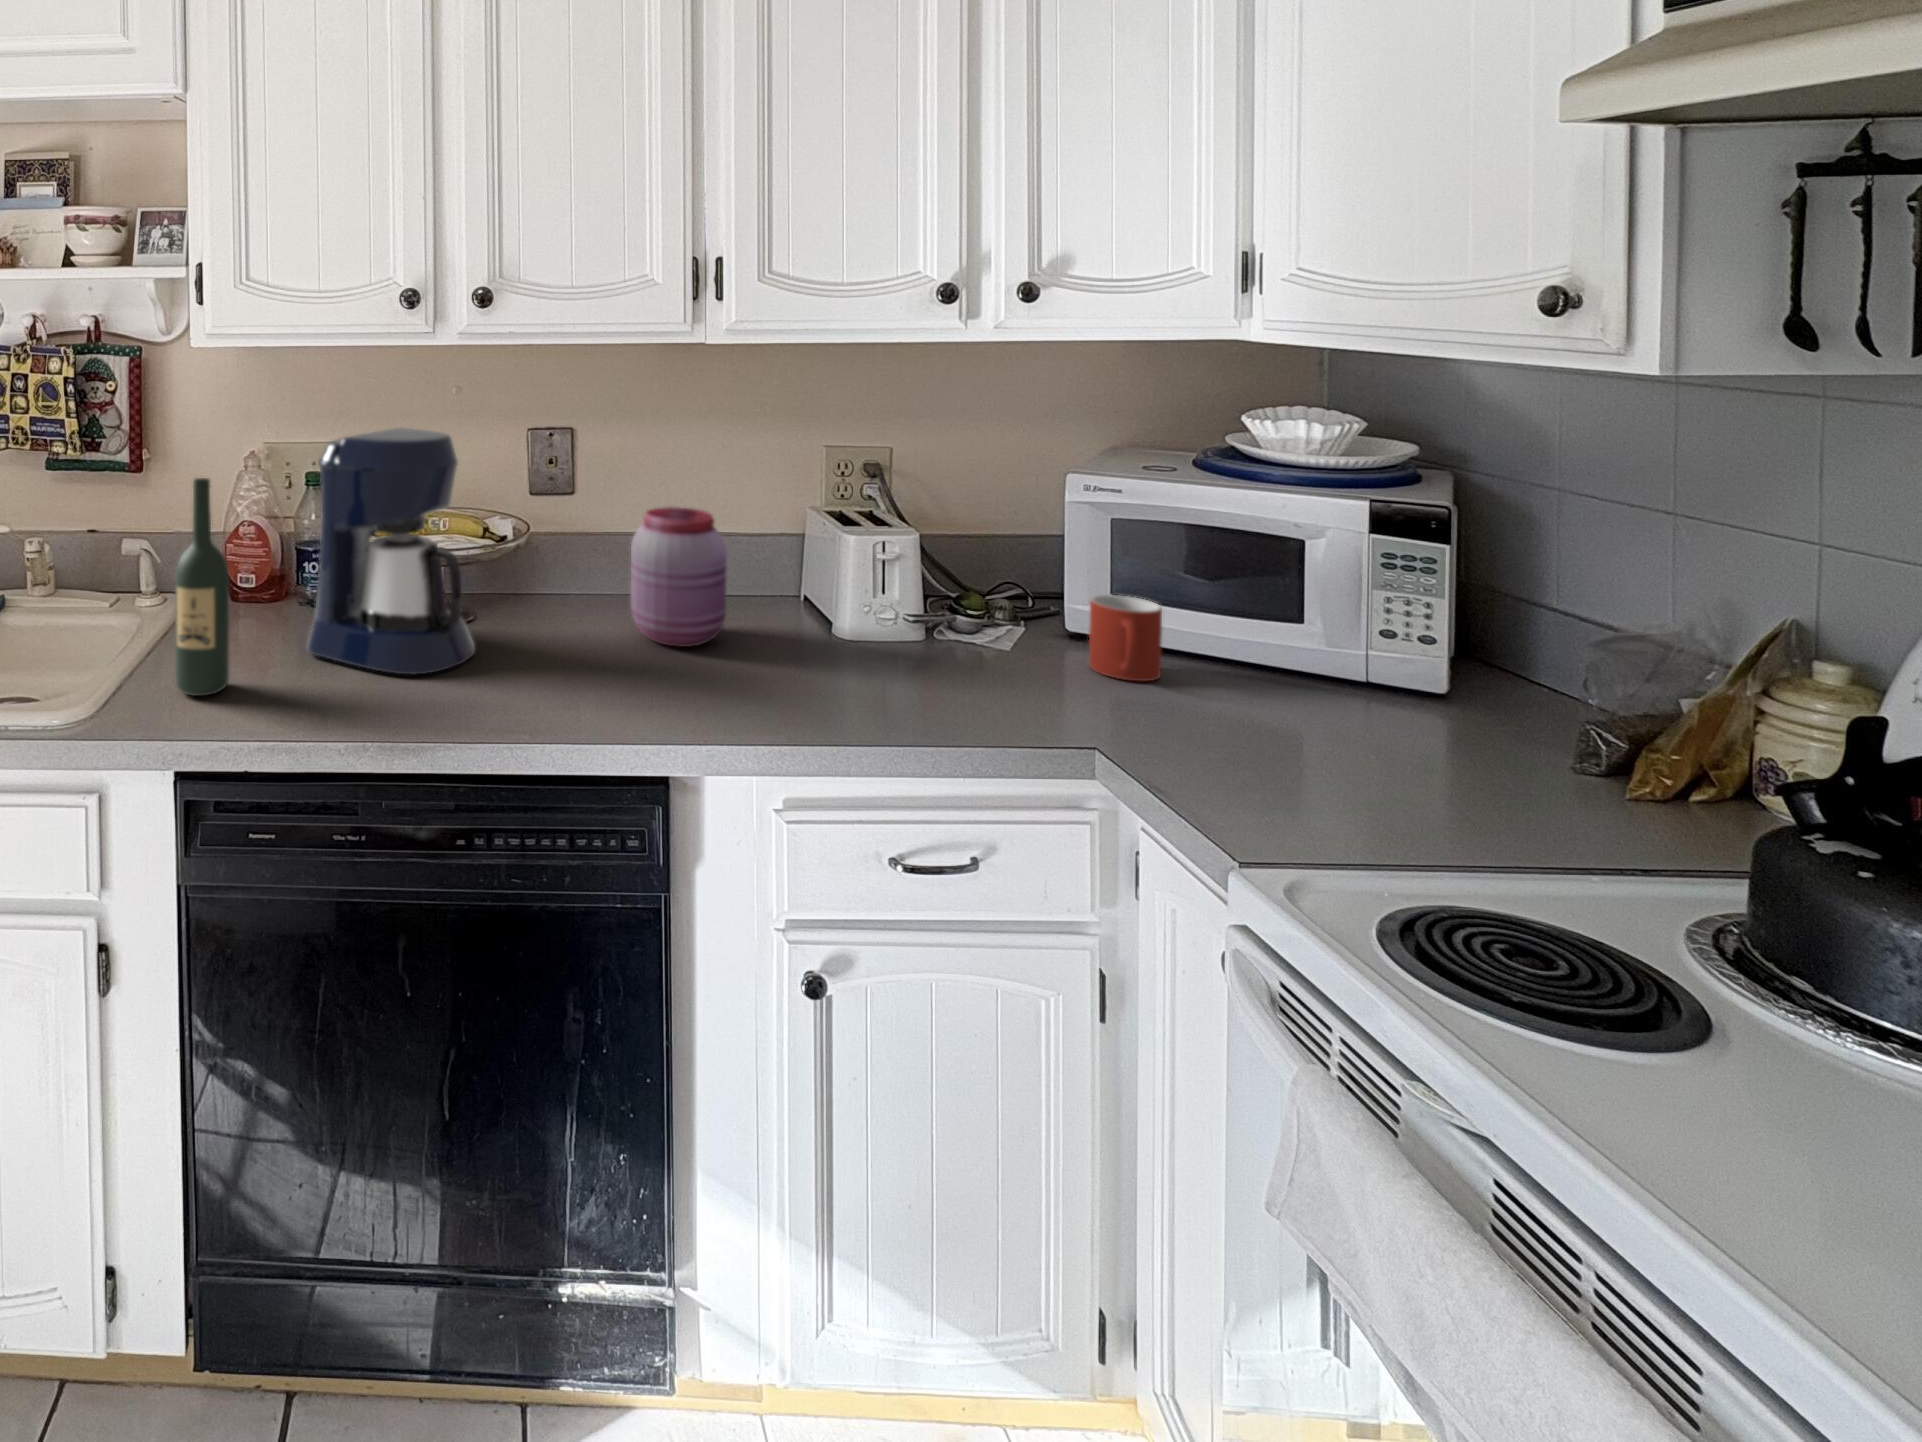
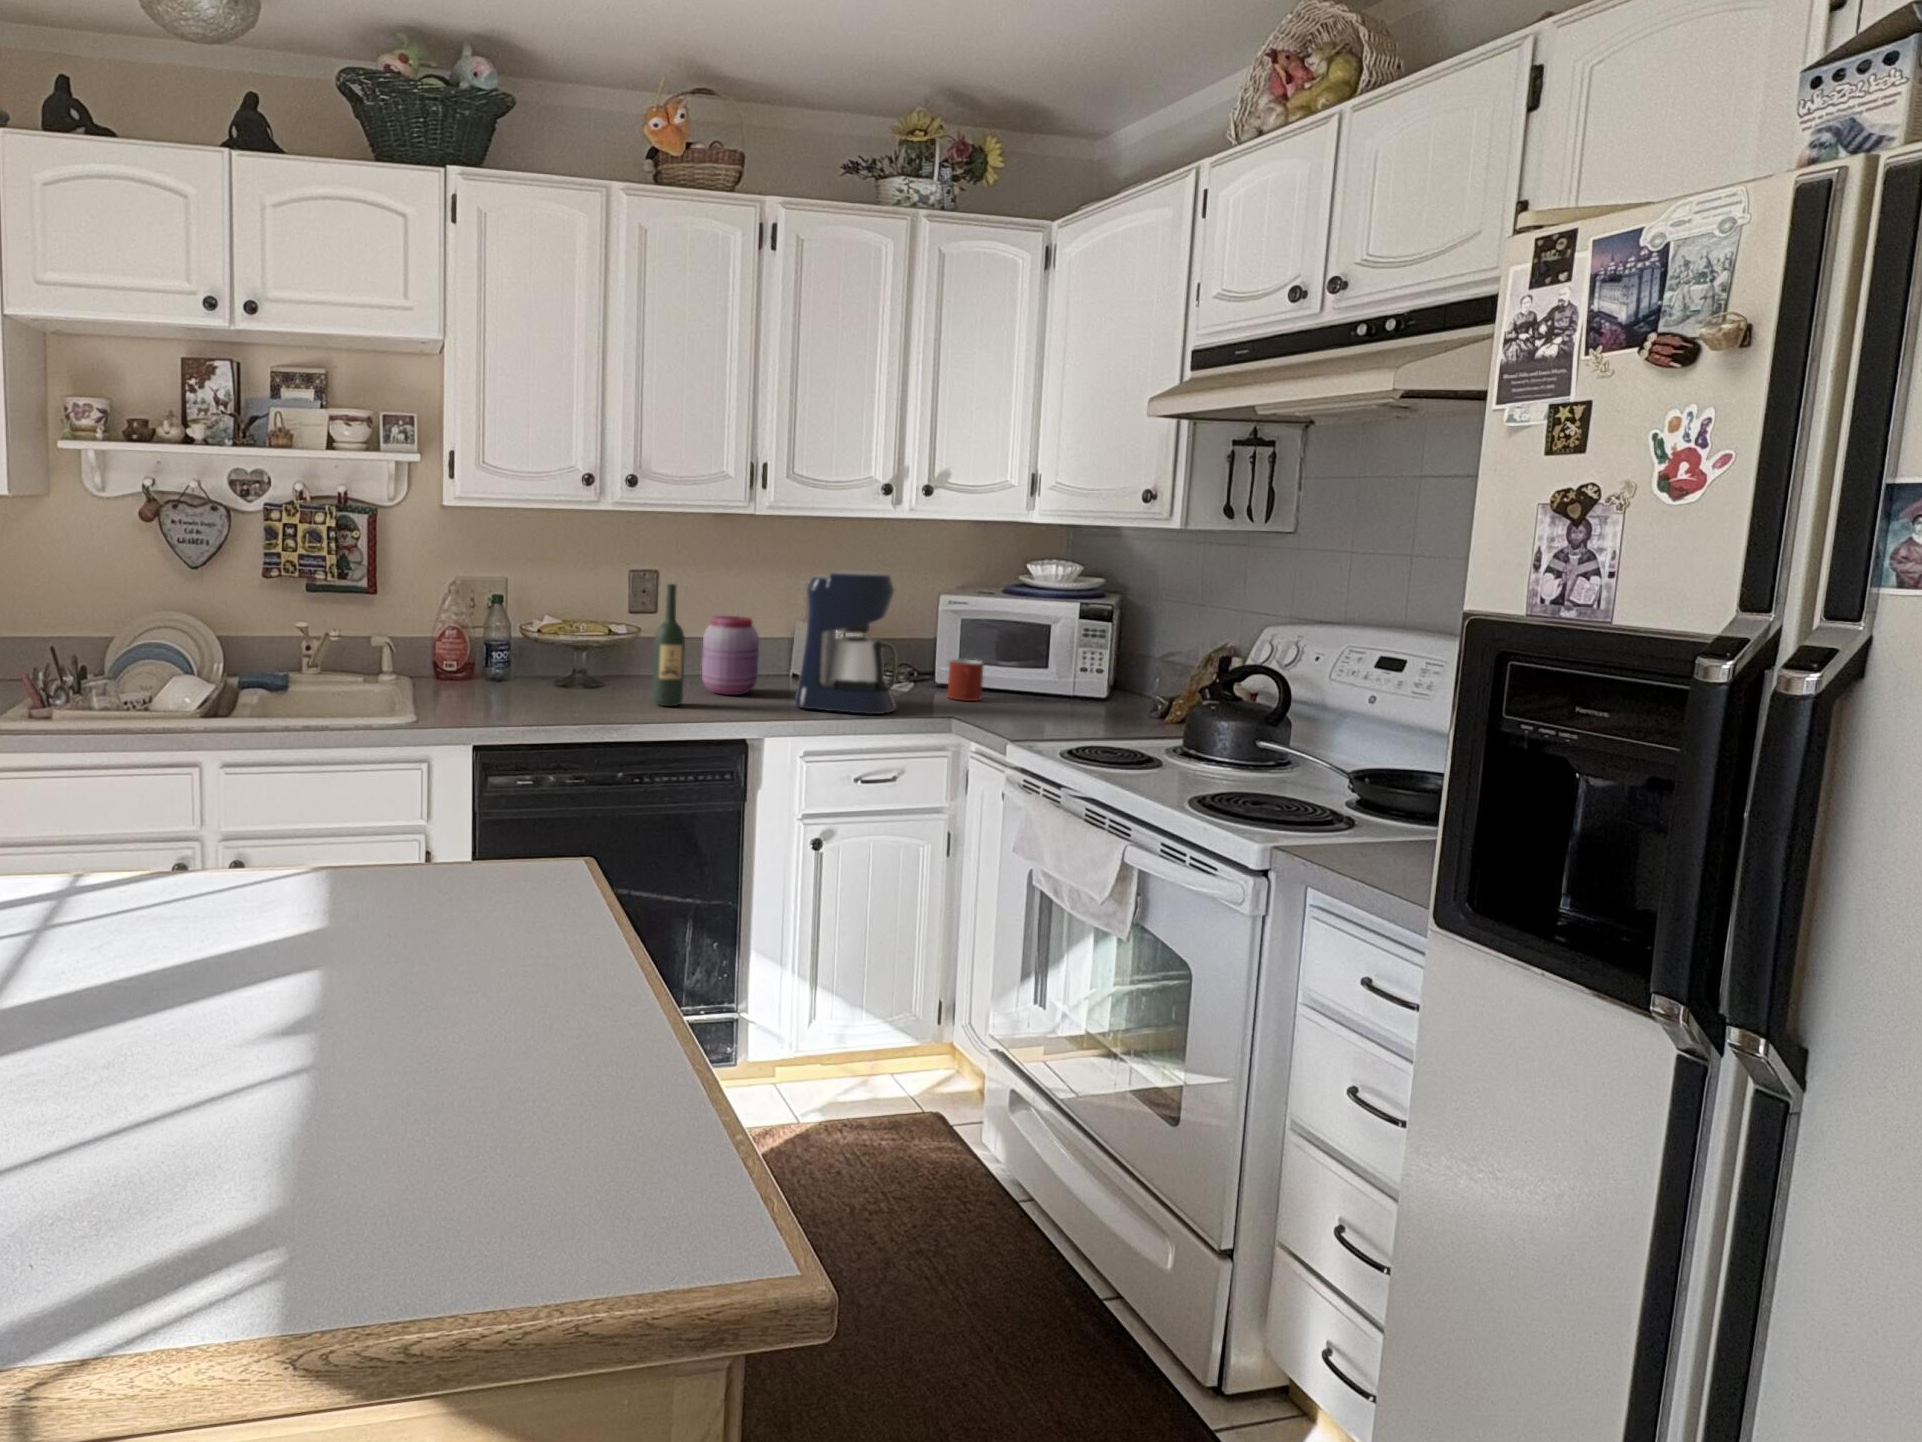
coffee maker: present [307,428,475,674] -> present [795,571,897,714]
wine bottle: present [175,478,230,696] -> present [653,584,685,706]

